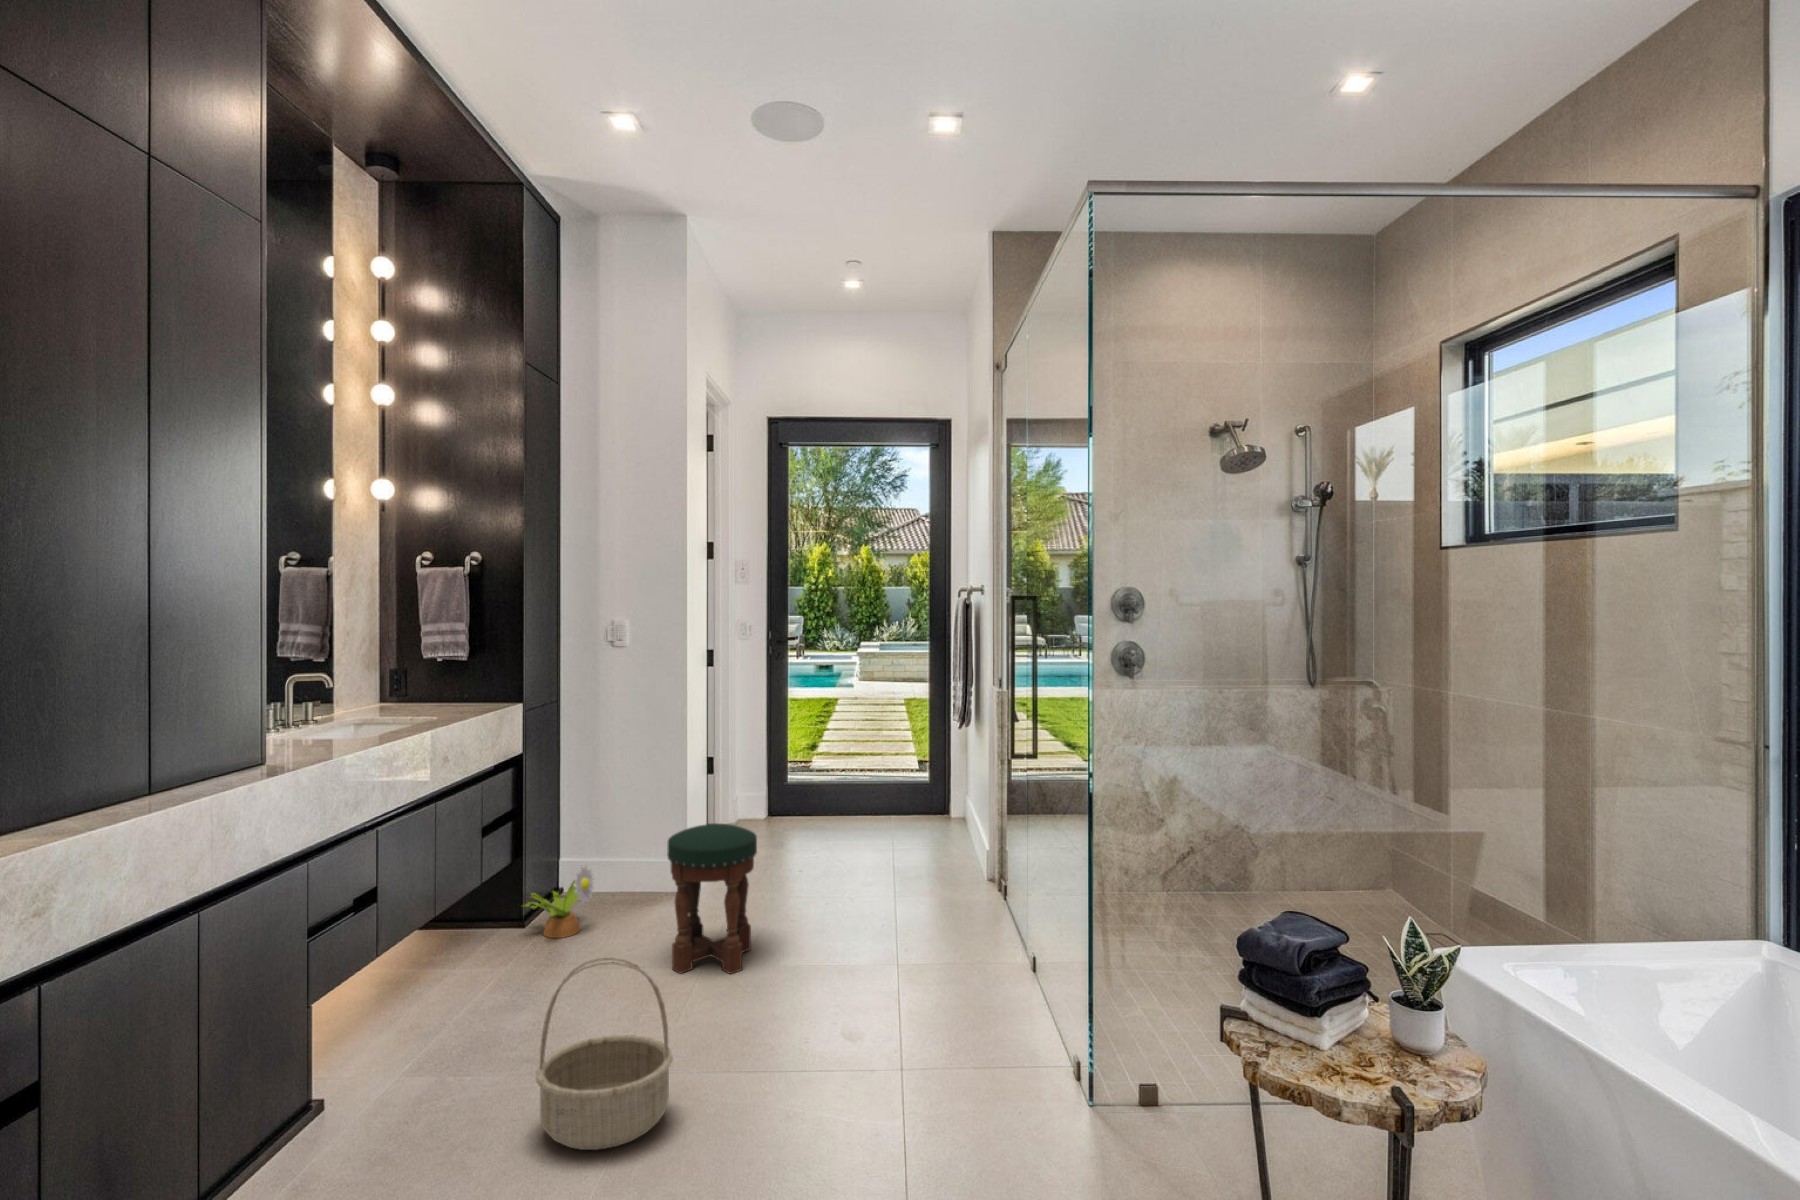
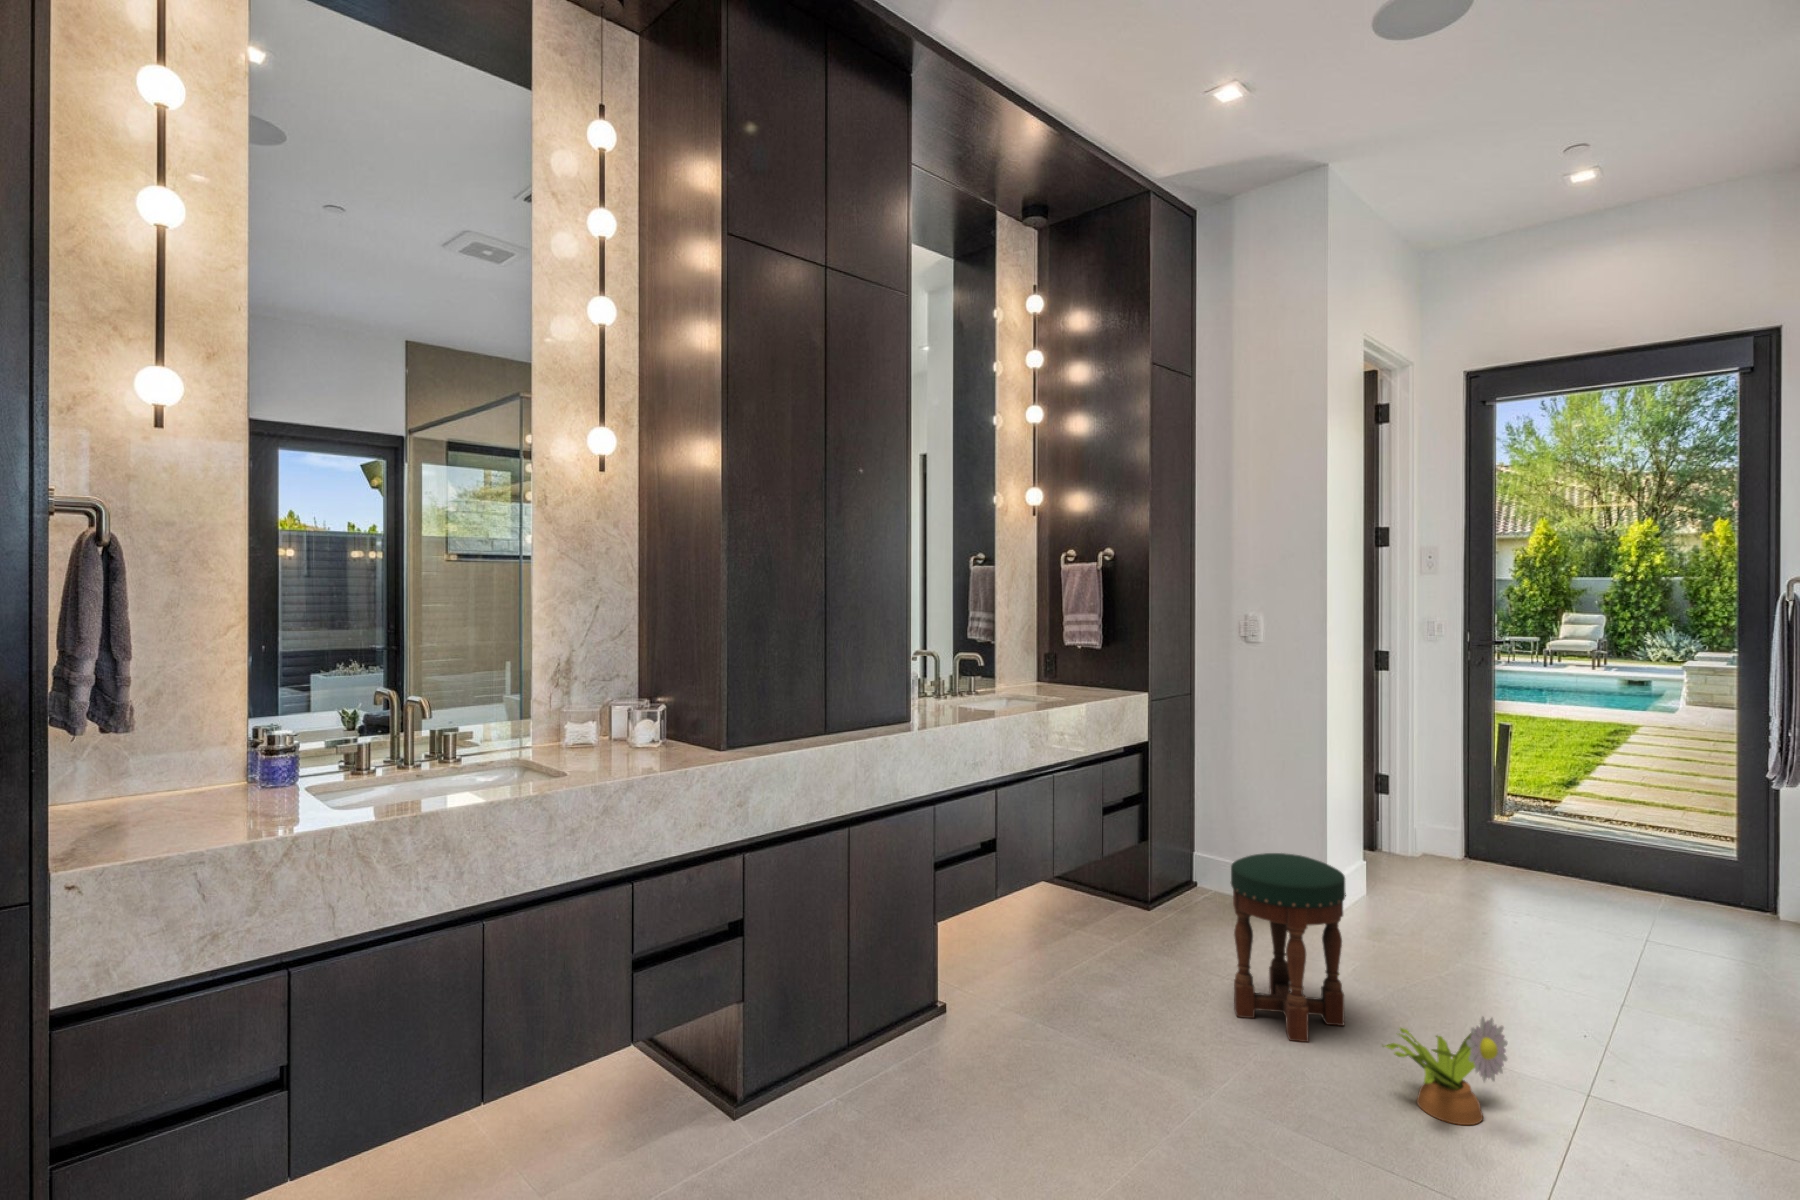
decorative plant: present [522,867,594,938] -> present [1383,1017,1507,1125]
basket: present [536,957,673,1150] -> none [947,939,1076,1141]

